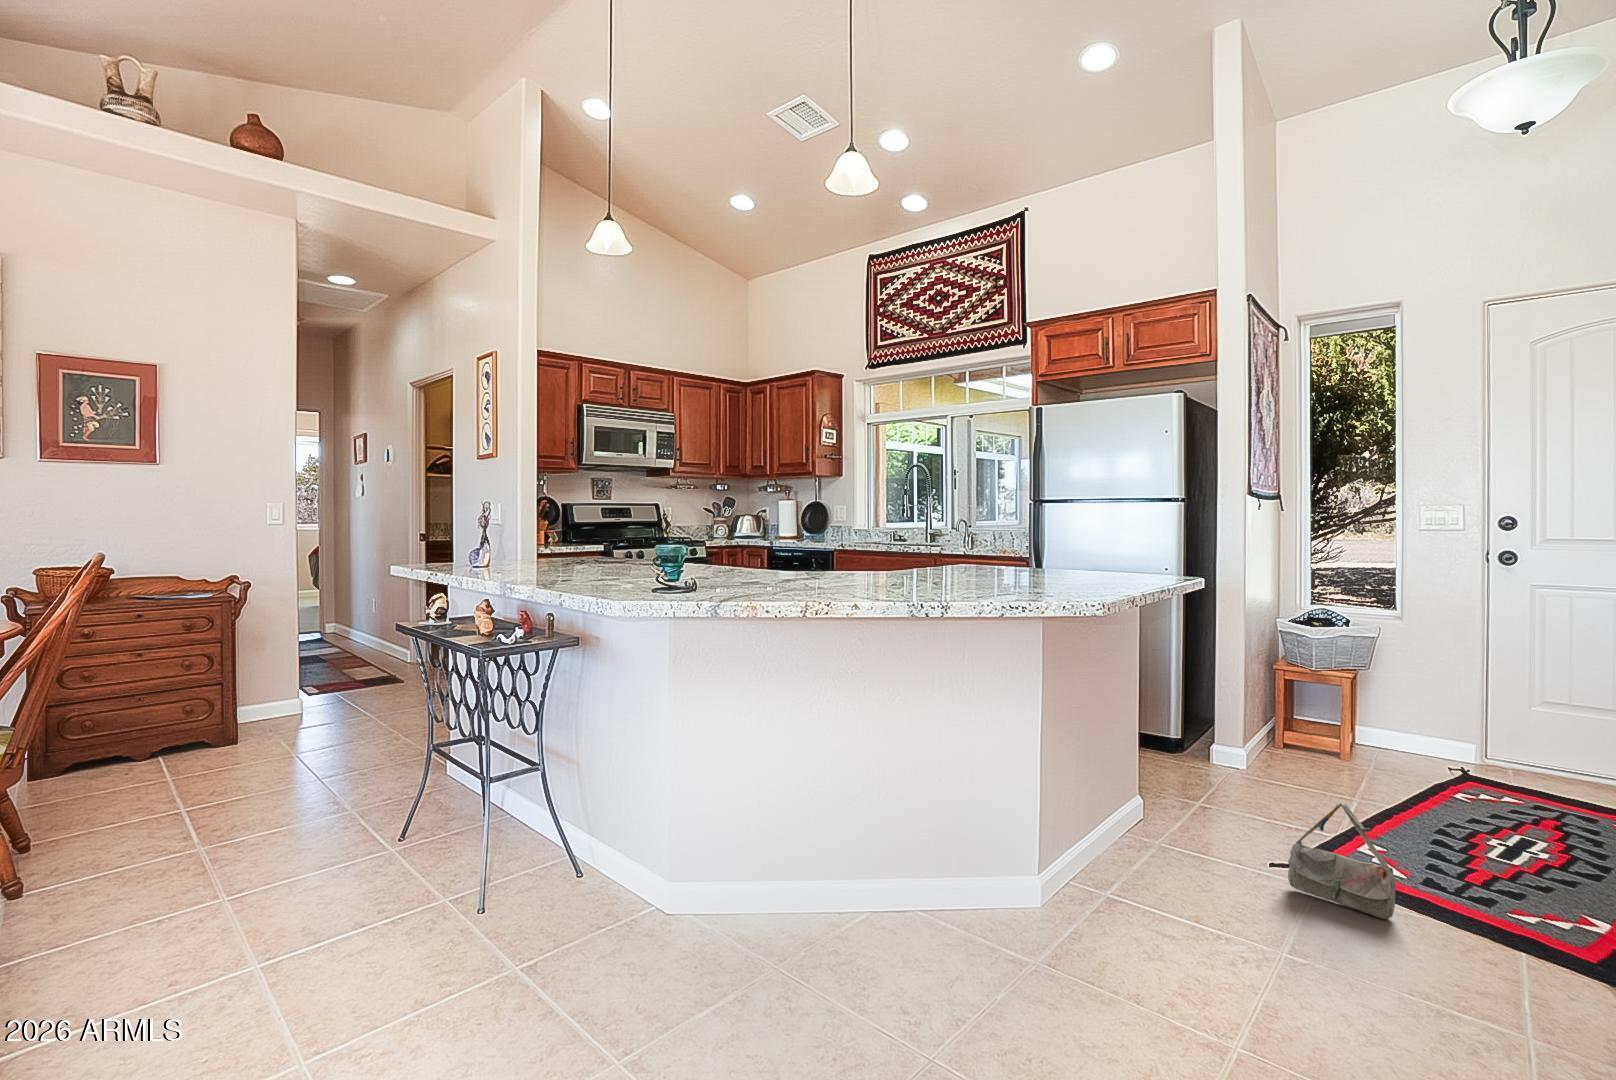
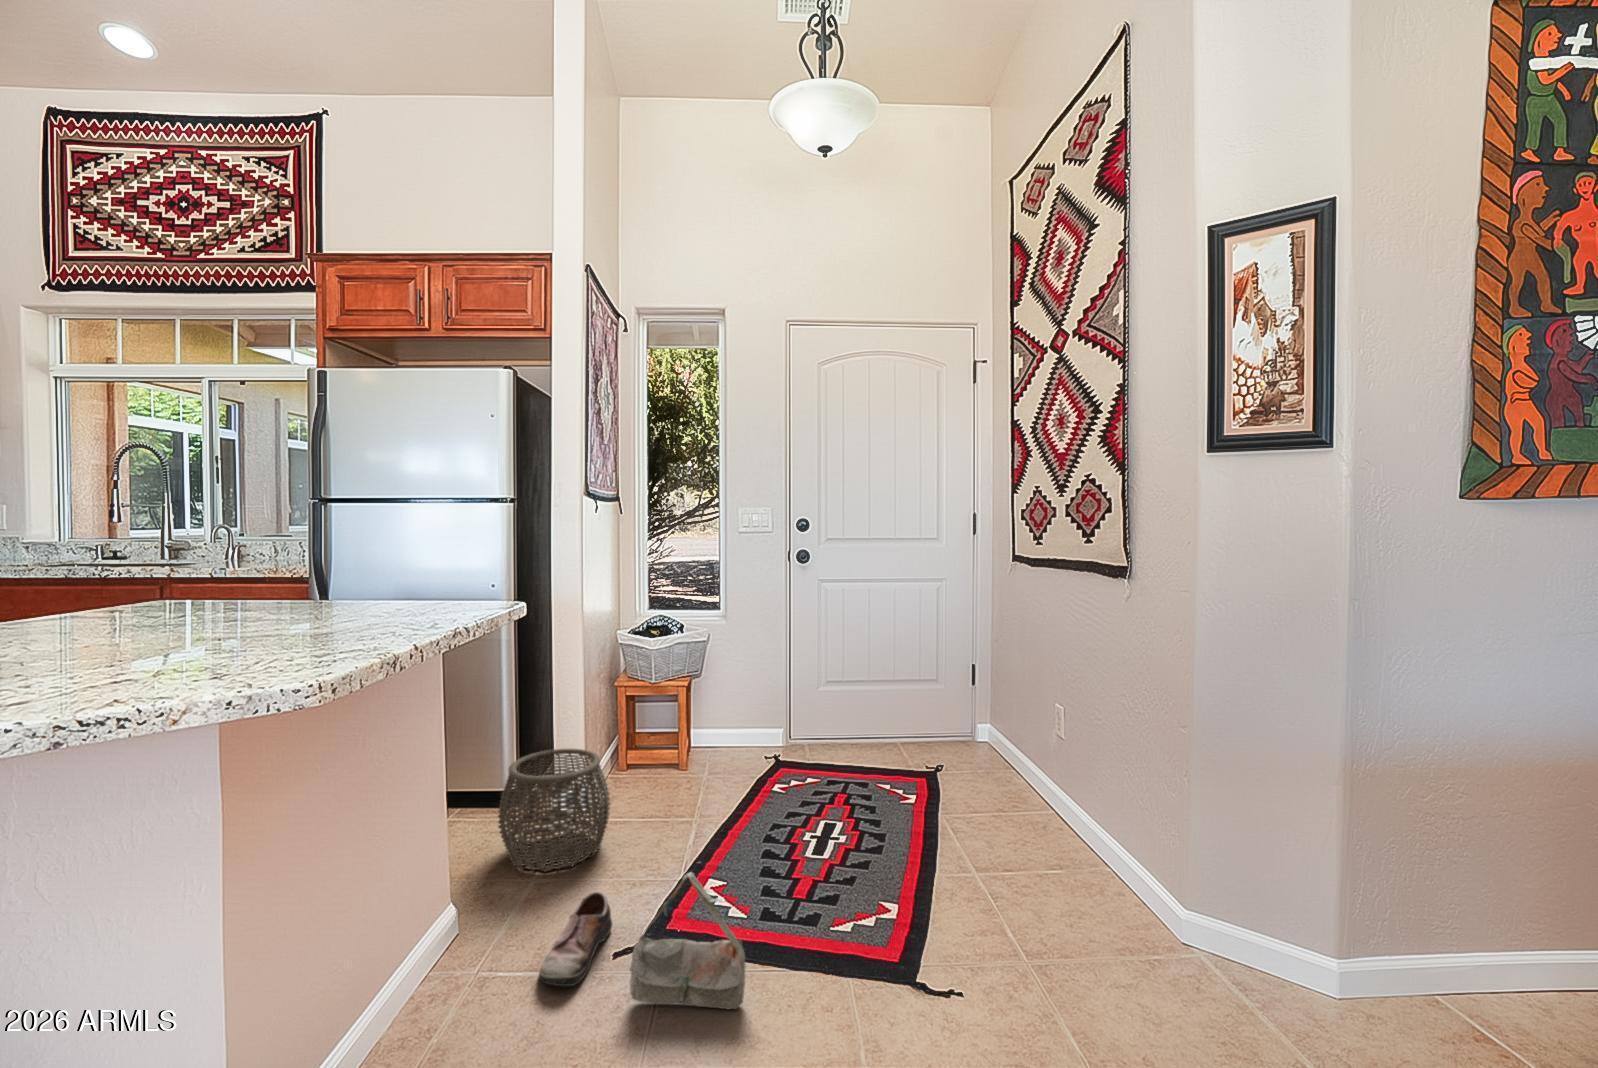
woven basket: none [1172,709,1269,802] -> present [498,749,611,871]
shoe: none [1213,814,1272,865] -> present [539,892,612,986]

